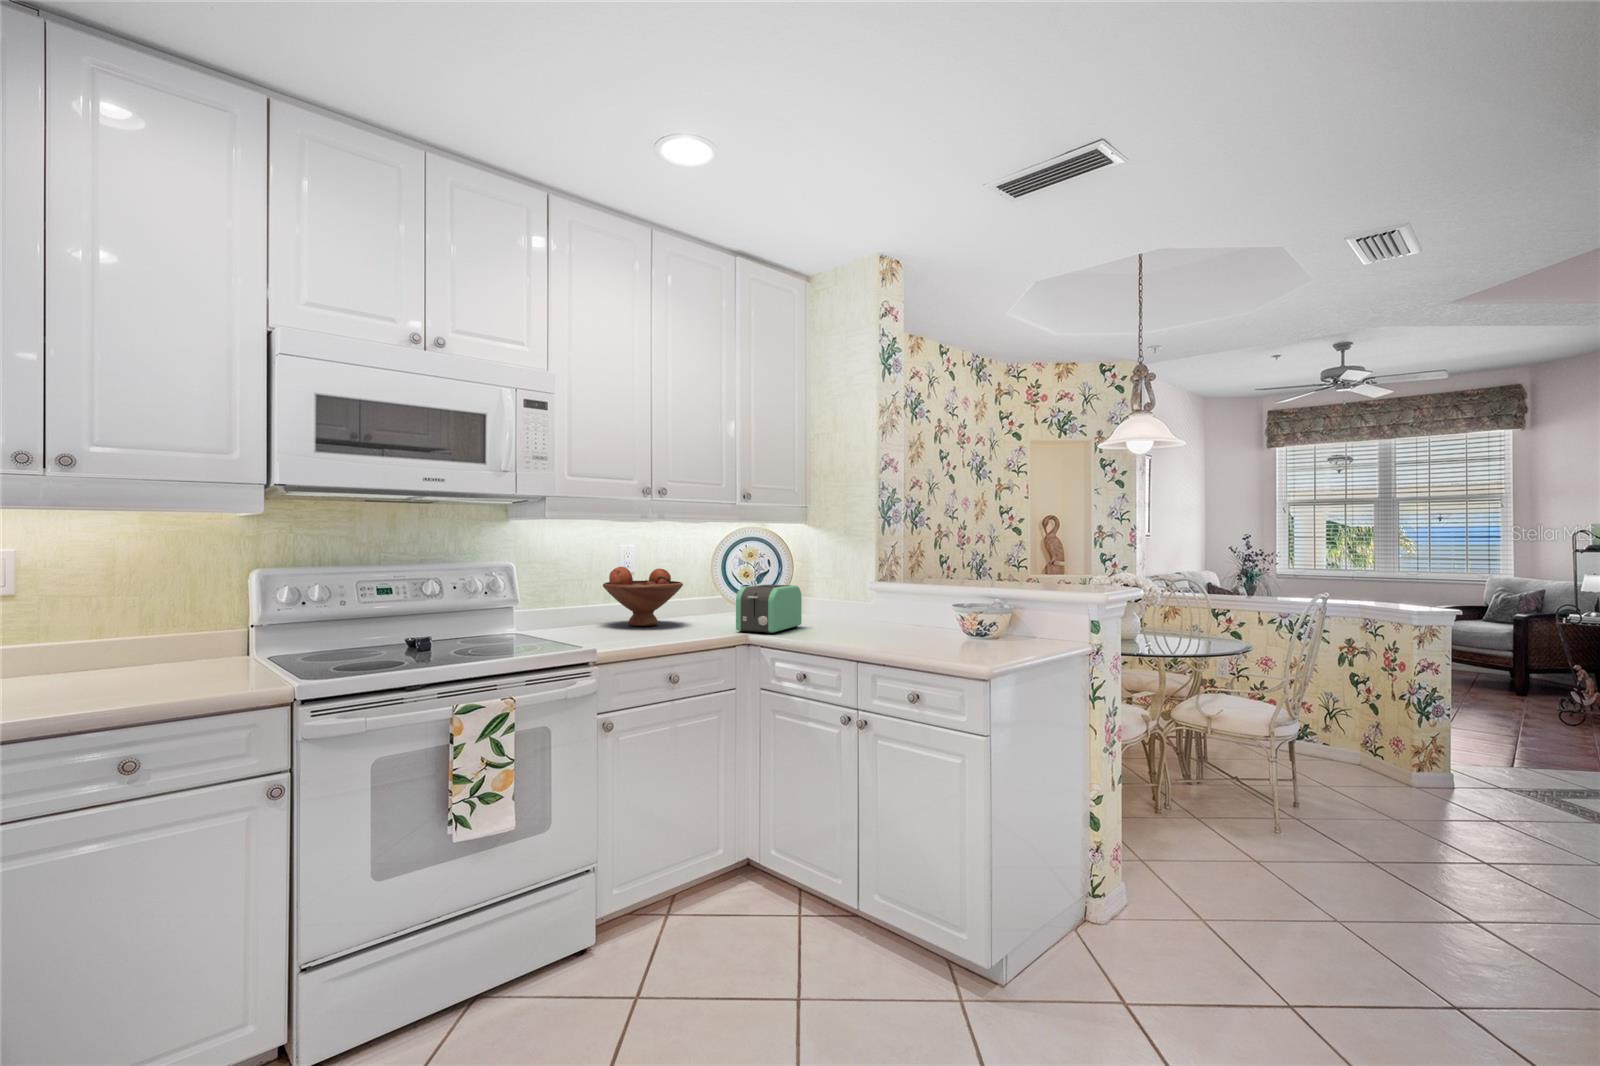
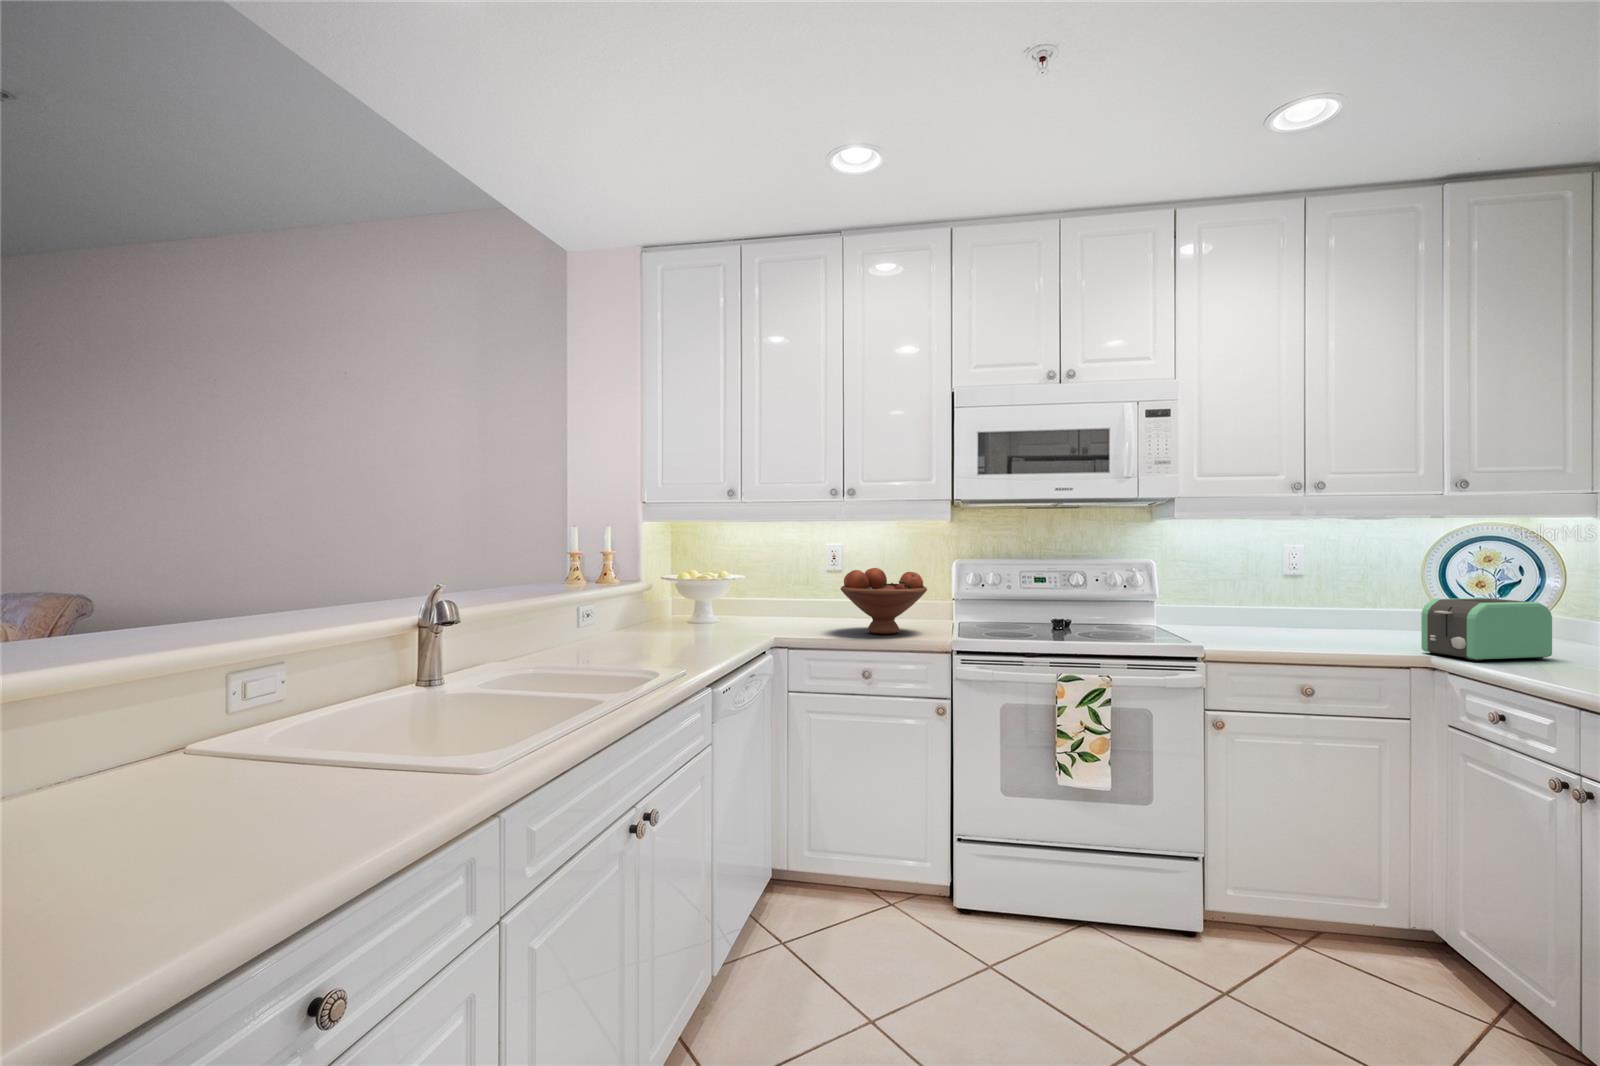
fruit bowl: present [603,567,683,626] -> present [841,568,927,634]

